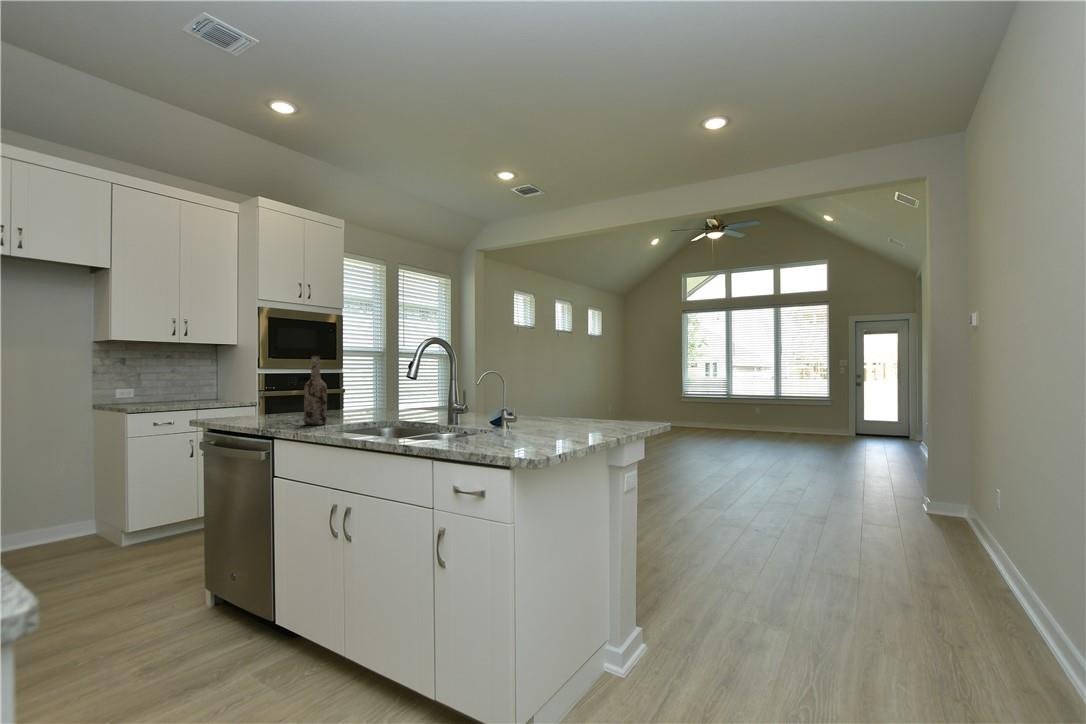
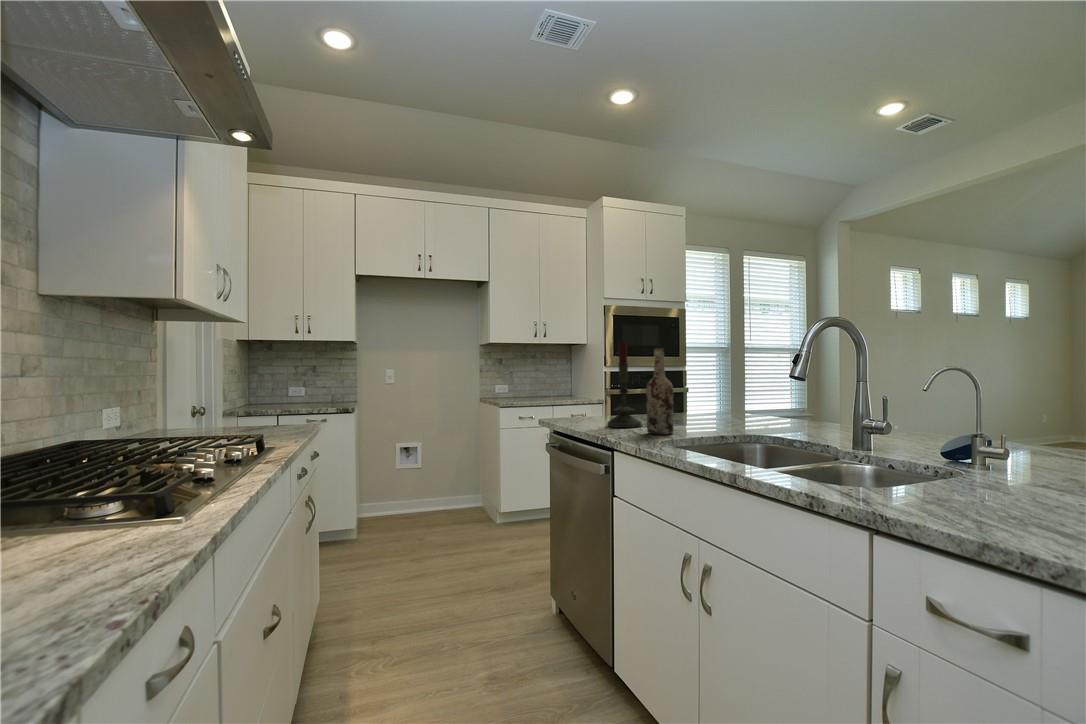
candle: none [266,347,299,422] -> present [607,342,642,428]

